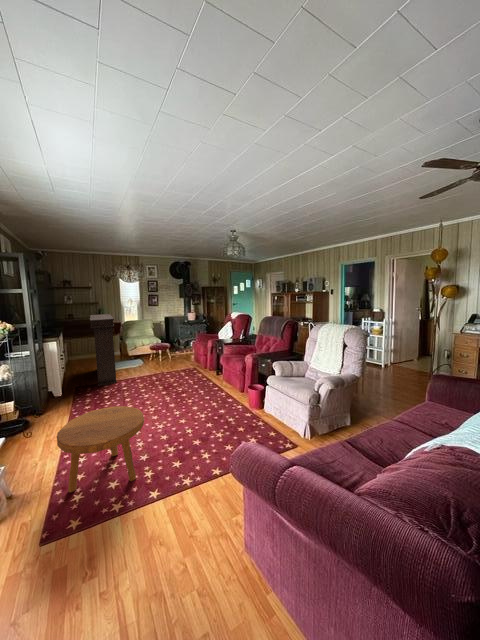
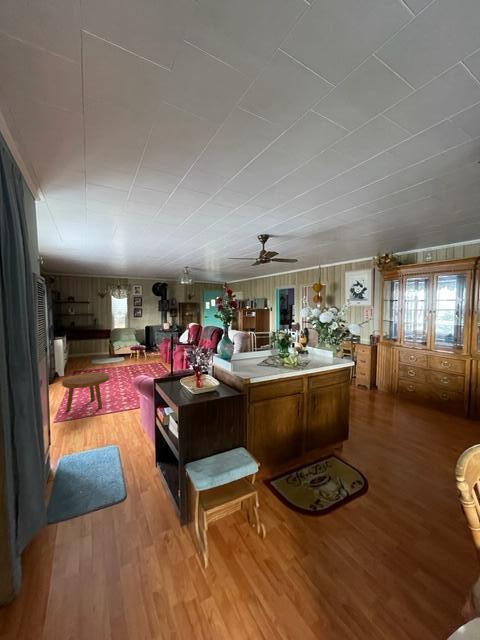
console table: present [90,314,117,386] -> none [86,322,102,372]

